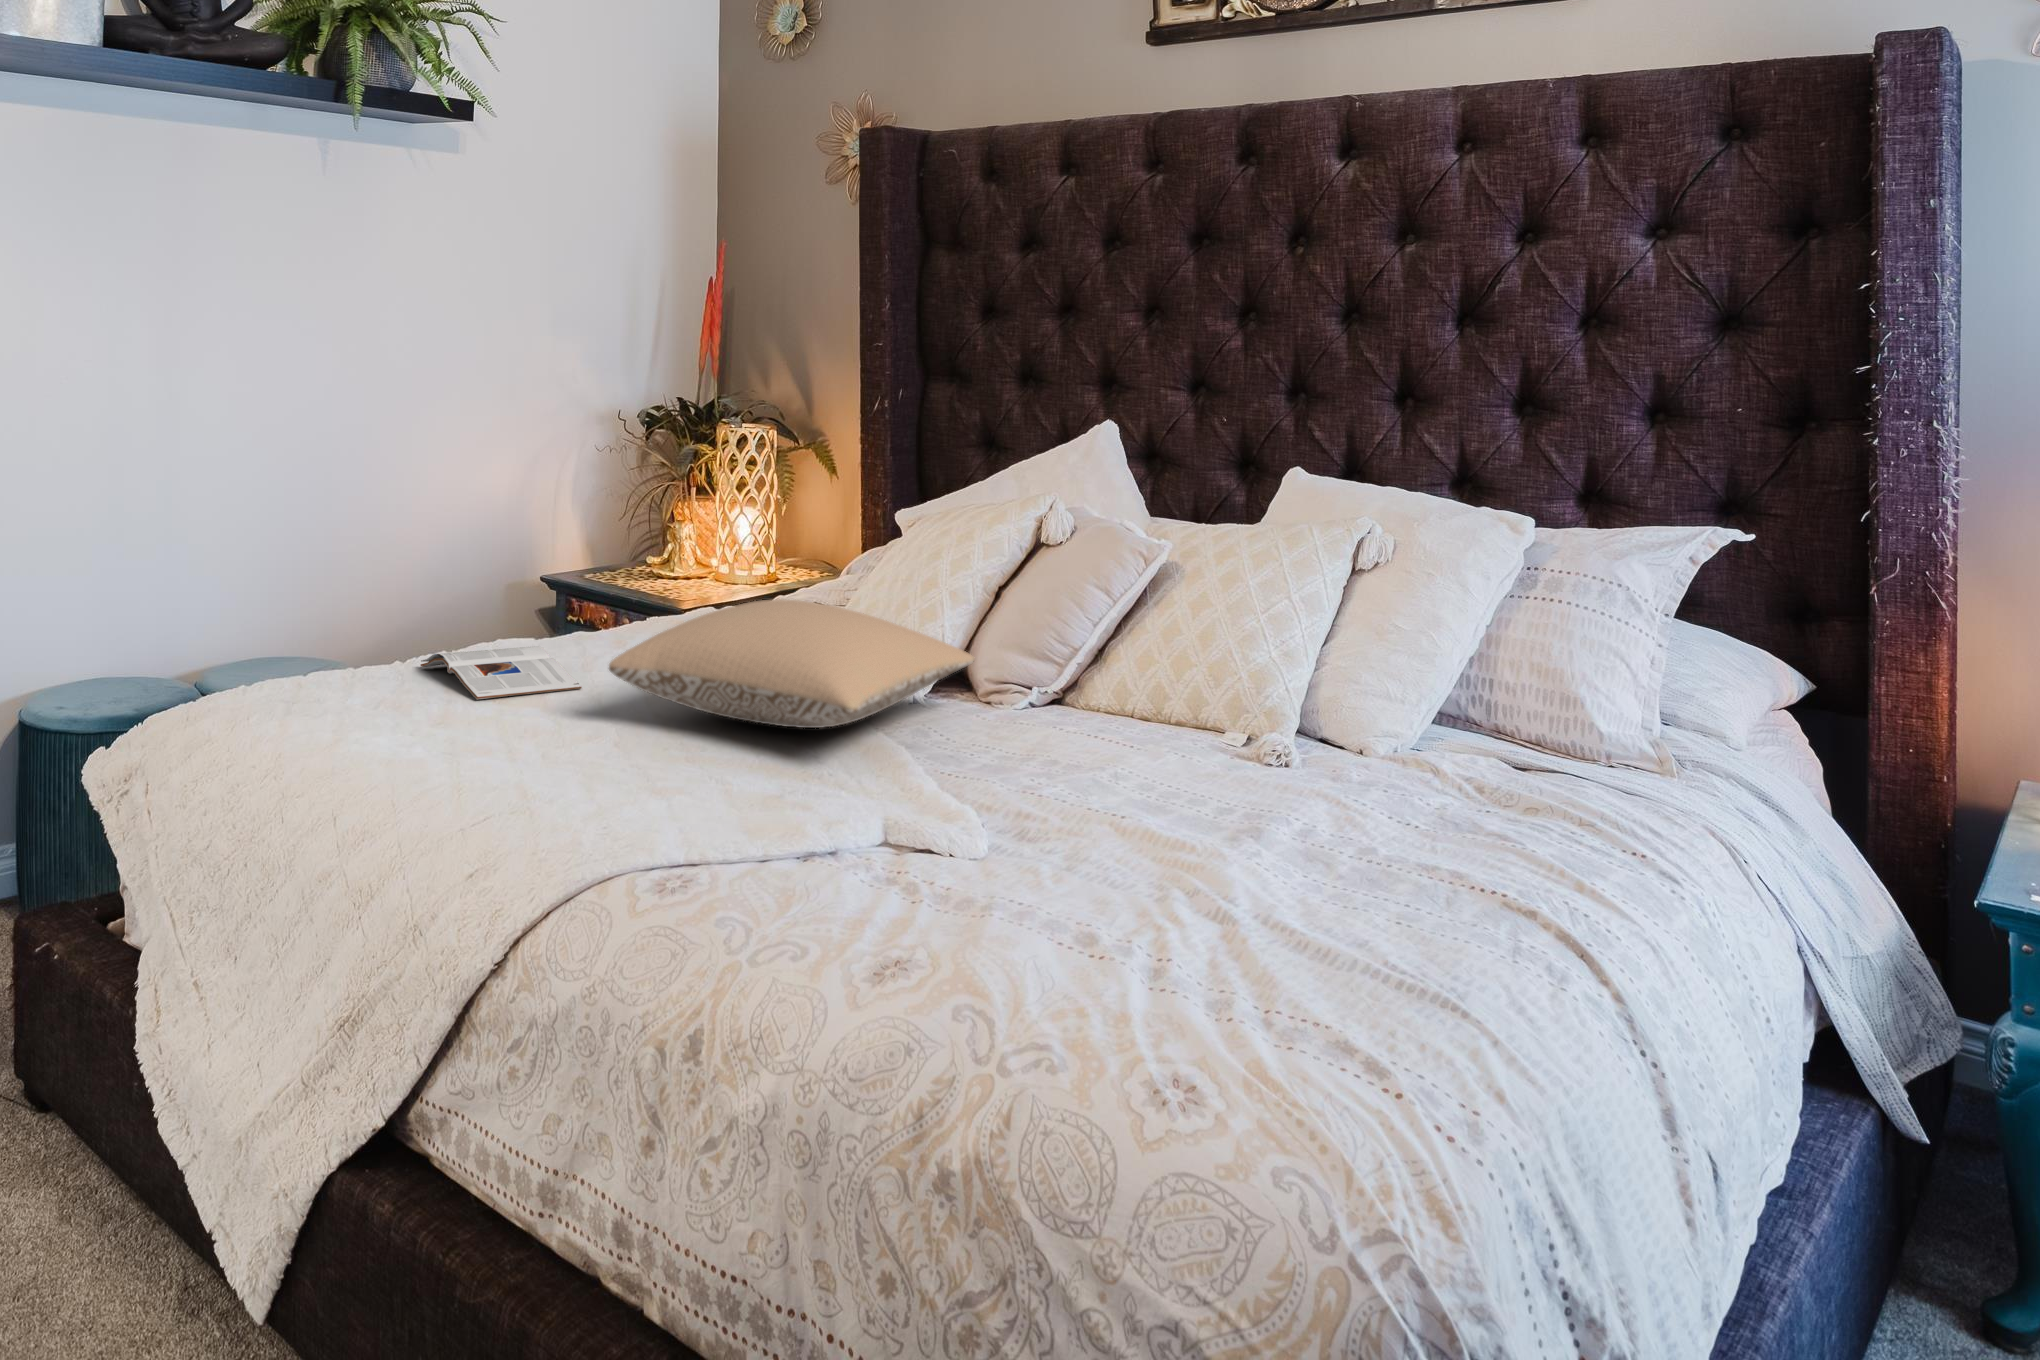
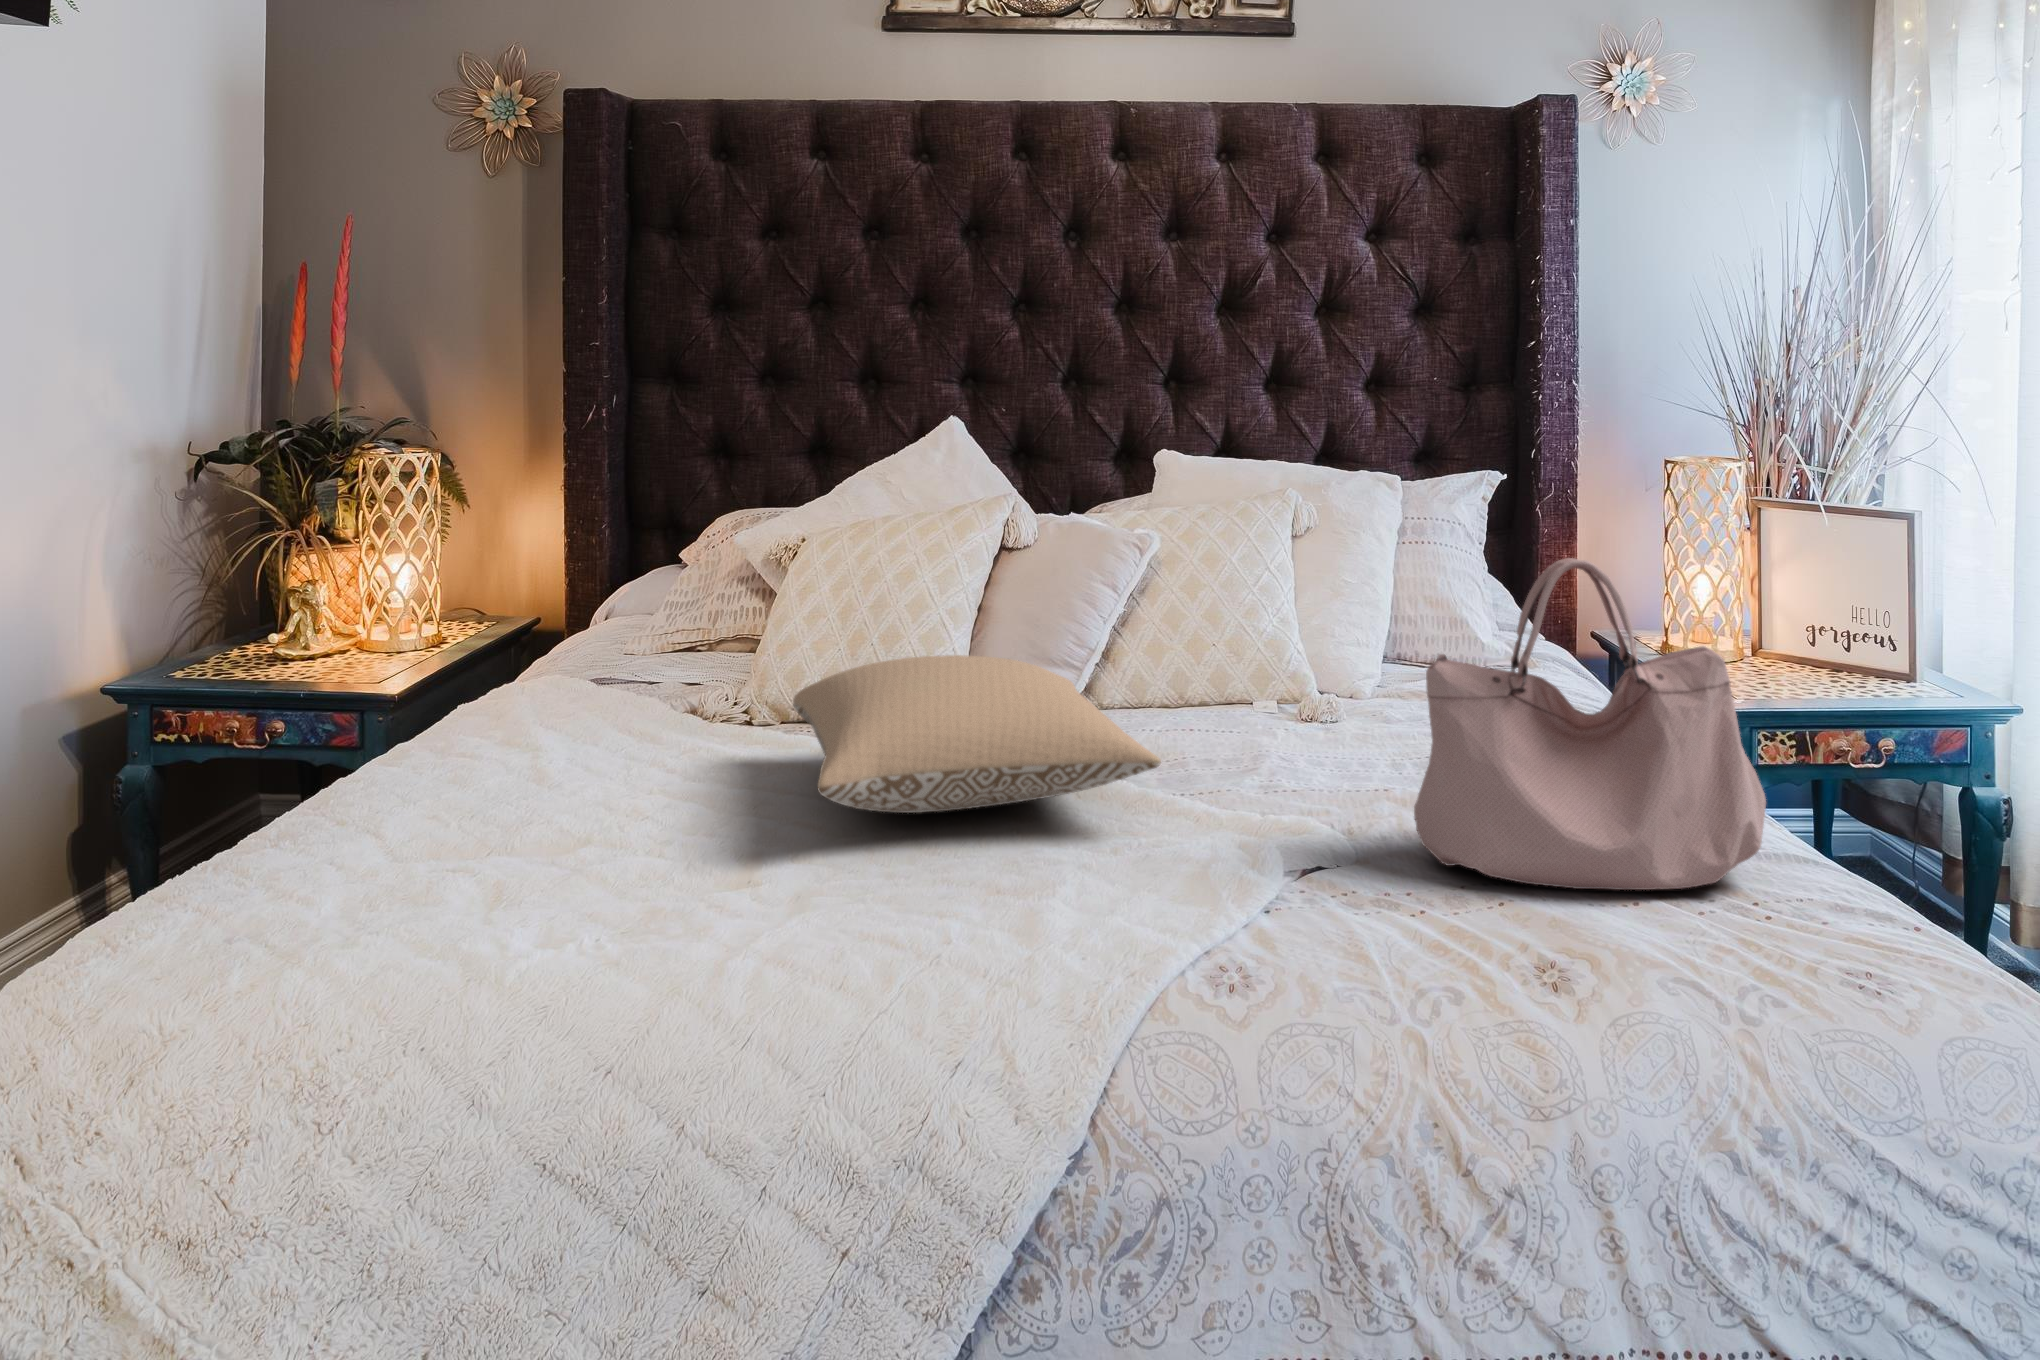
handbag: none [986,567,1312,944] -> present [1414,558,1766,890]
magazine: present [421,646,582,699] -> none [384,790,664,885]

